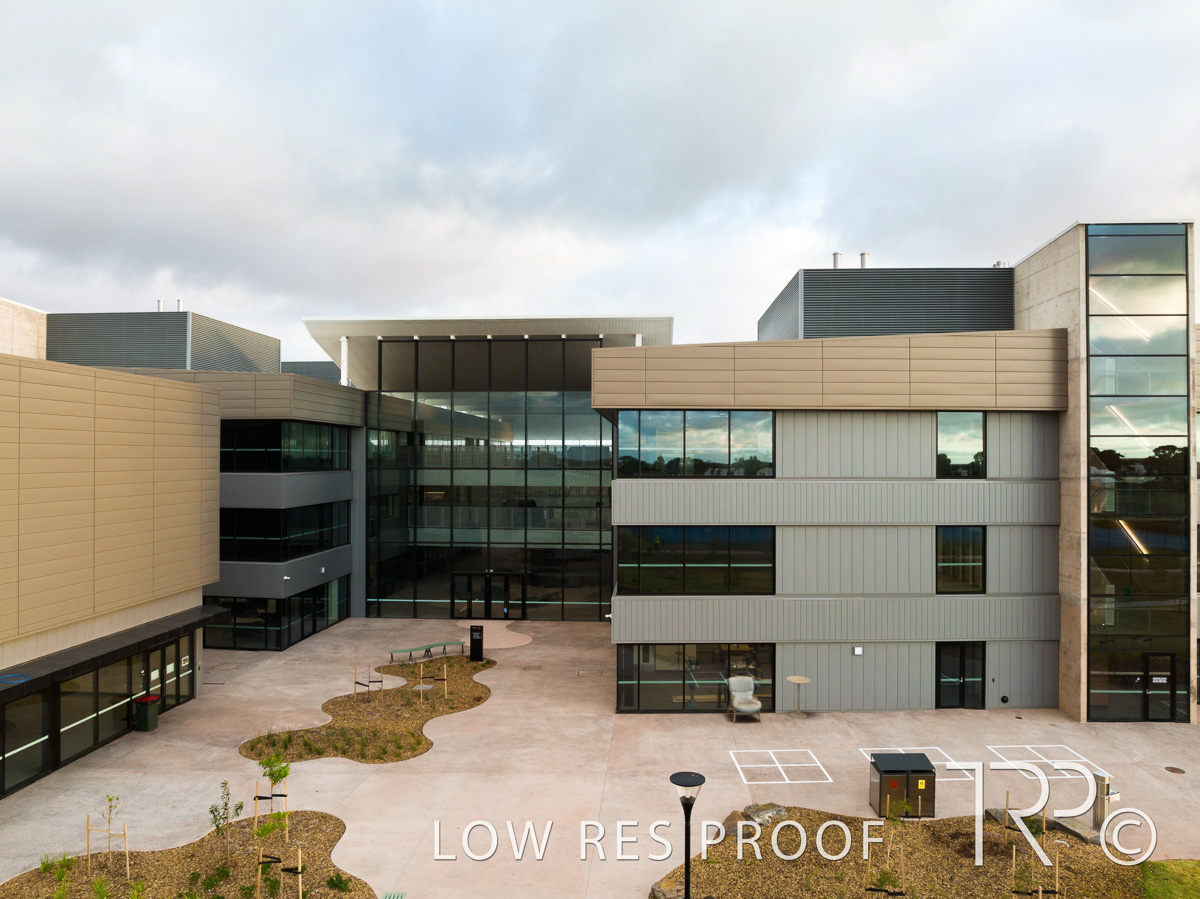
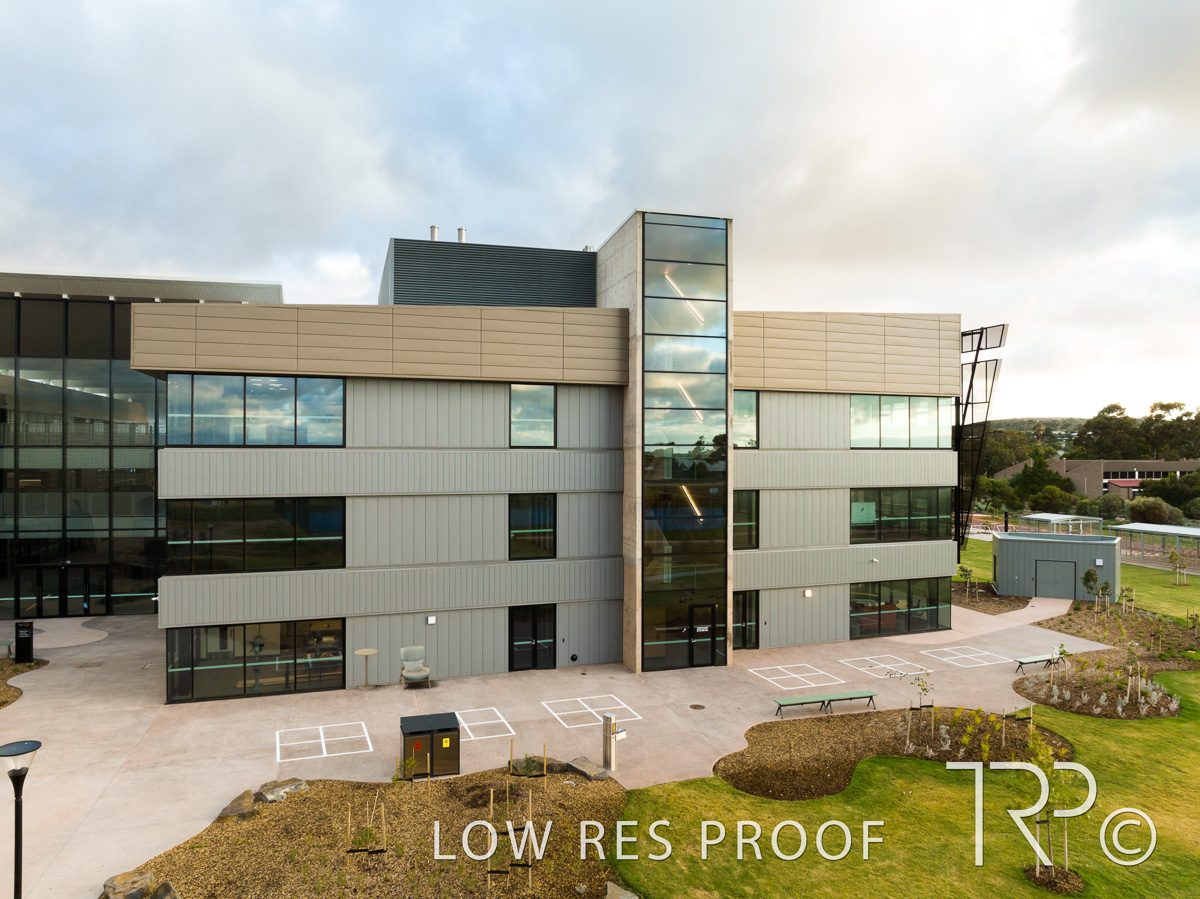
armchair: present [727,676,762,722] -> present [399,646,431,690]

